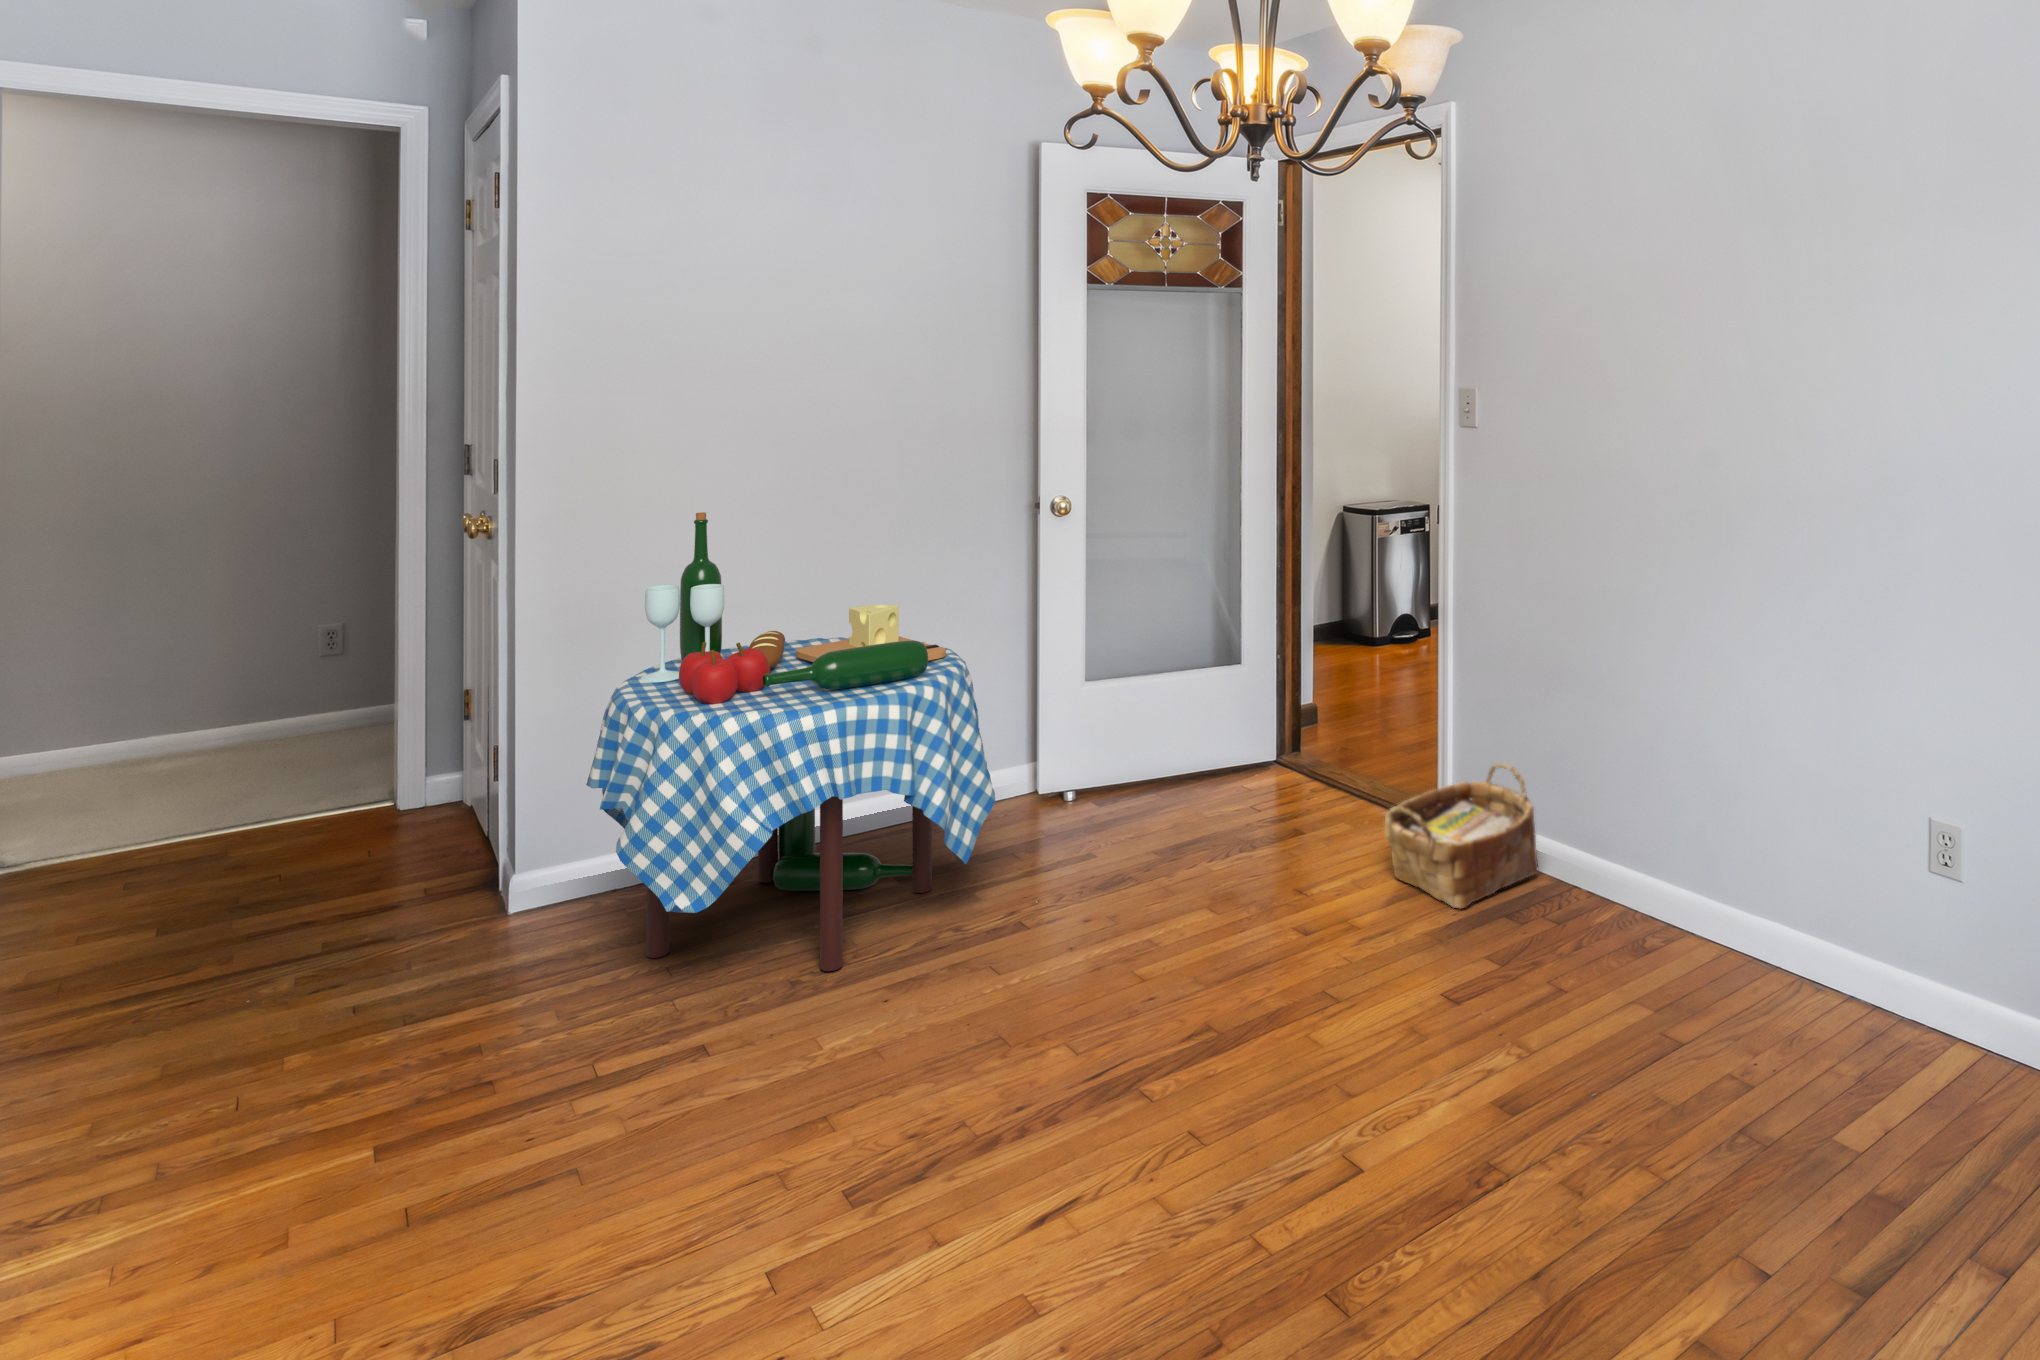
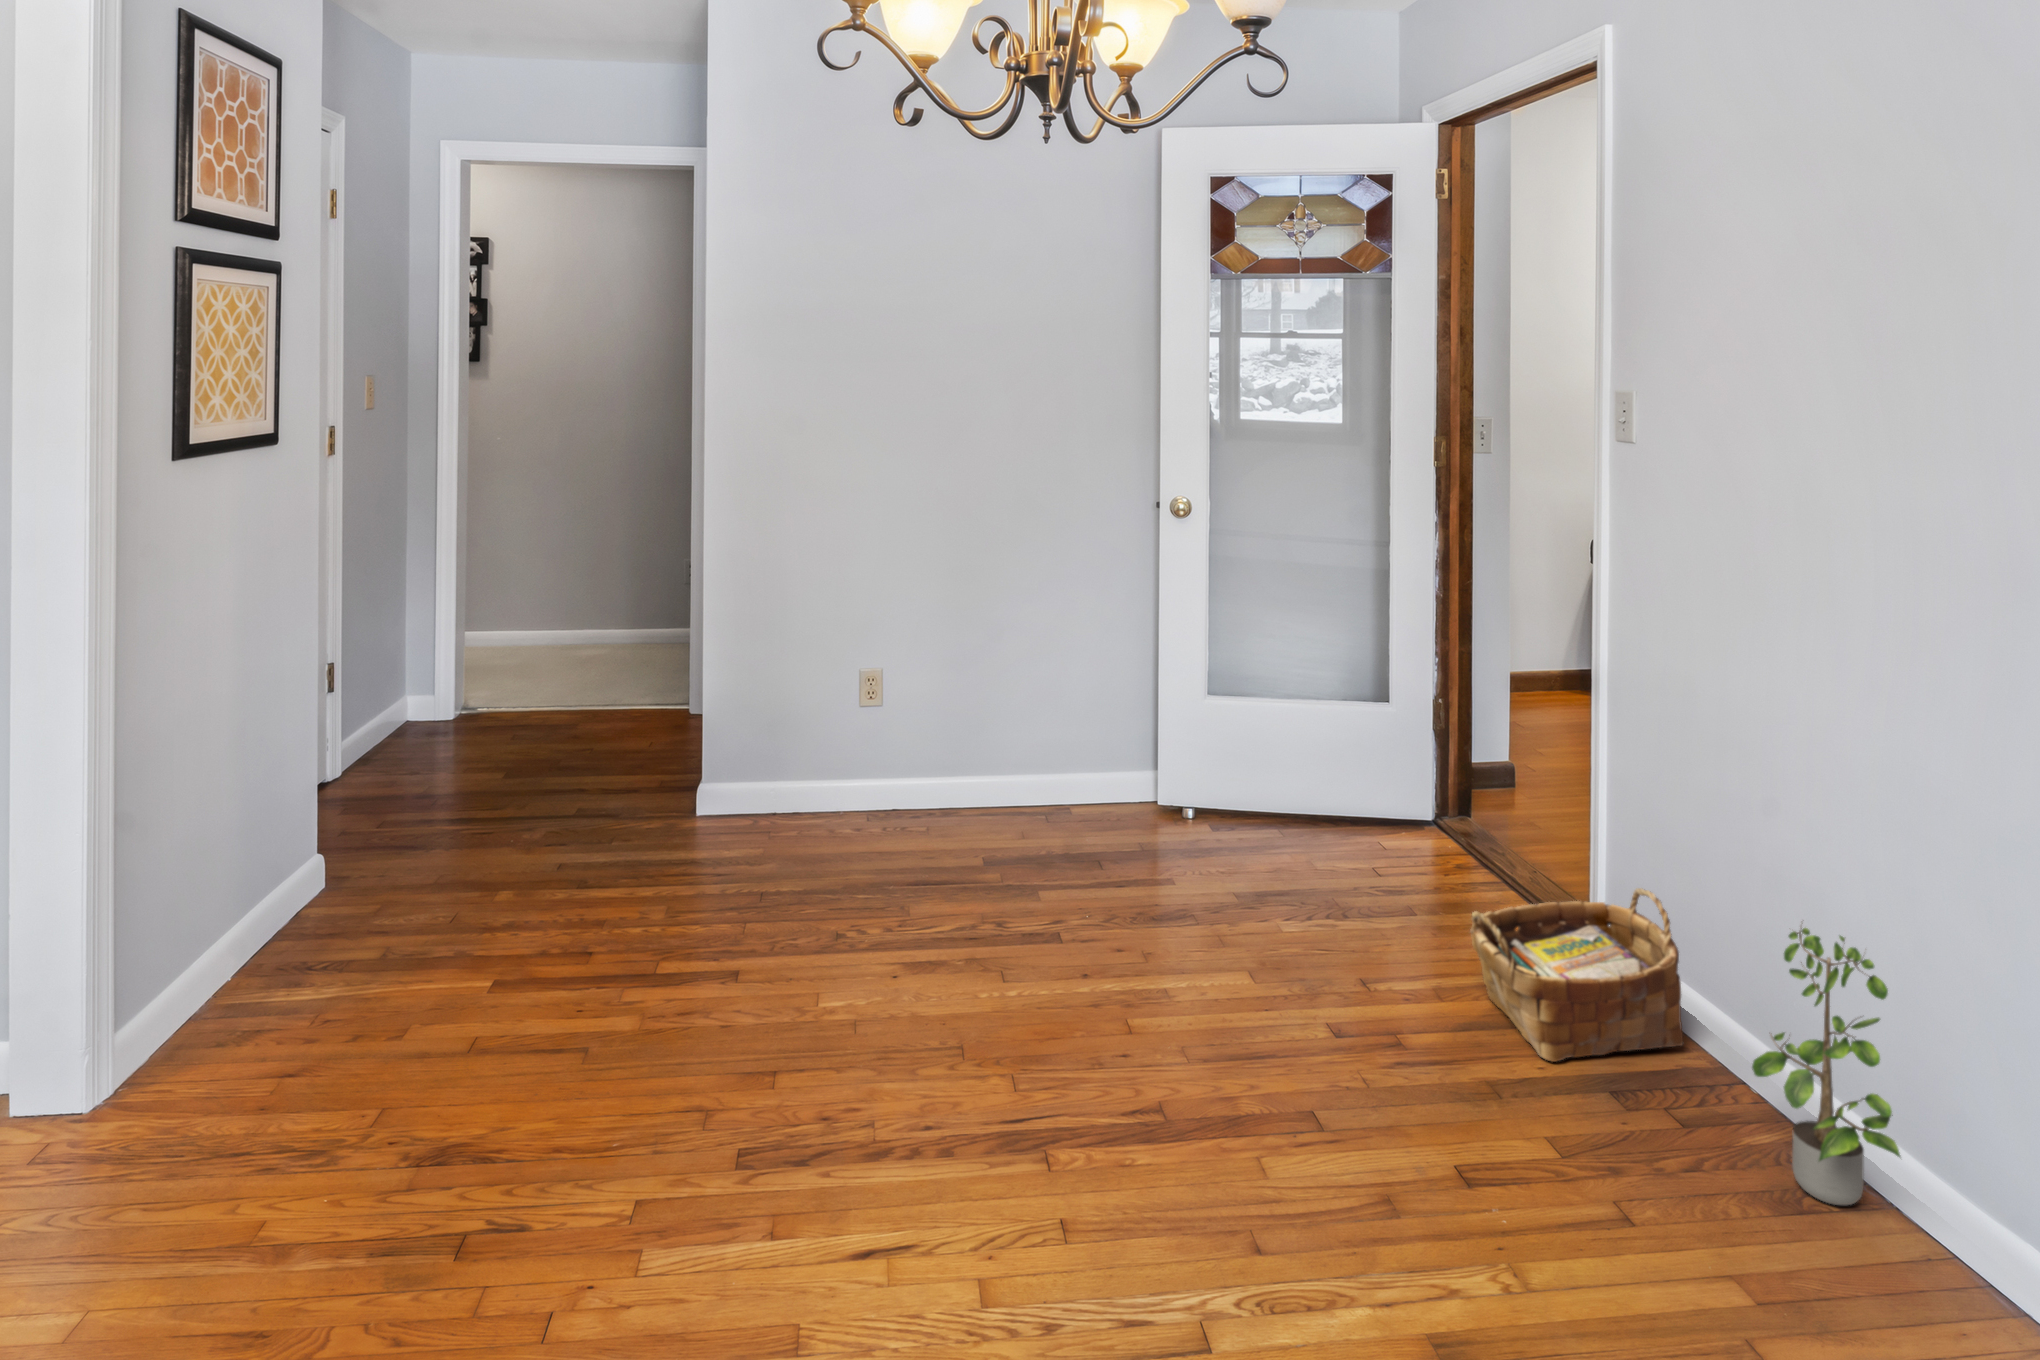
dining table: present [586,512,995,971] -> none [715,492,1056,933]
potted plant: none [1612,751,1718,943] -> present [1752,928,1900,1205]

